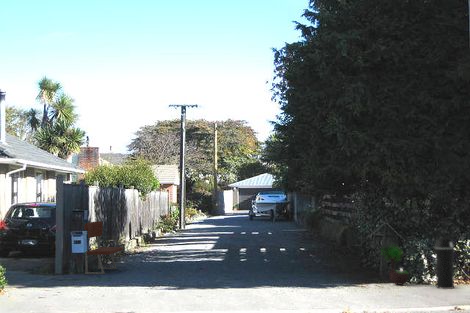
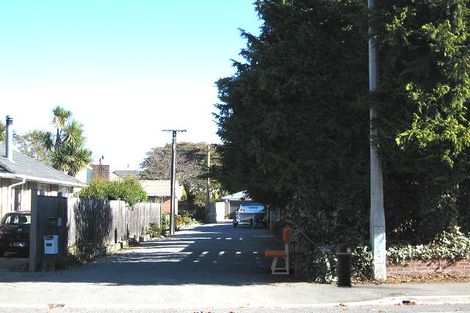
bench: present [84,221,123,274] -> present [265,228,291,274]
potted tree: present [381,246,408,285] -> none [292,247,316,284]

